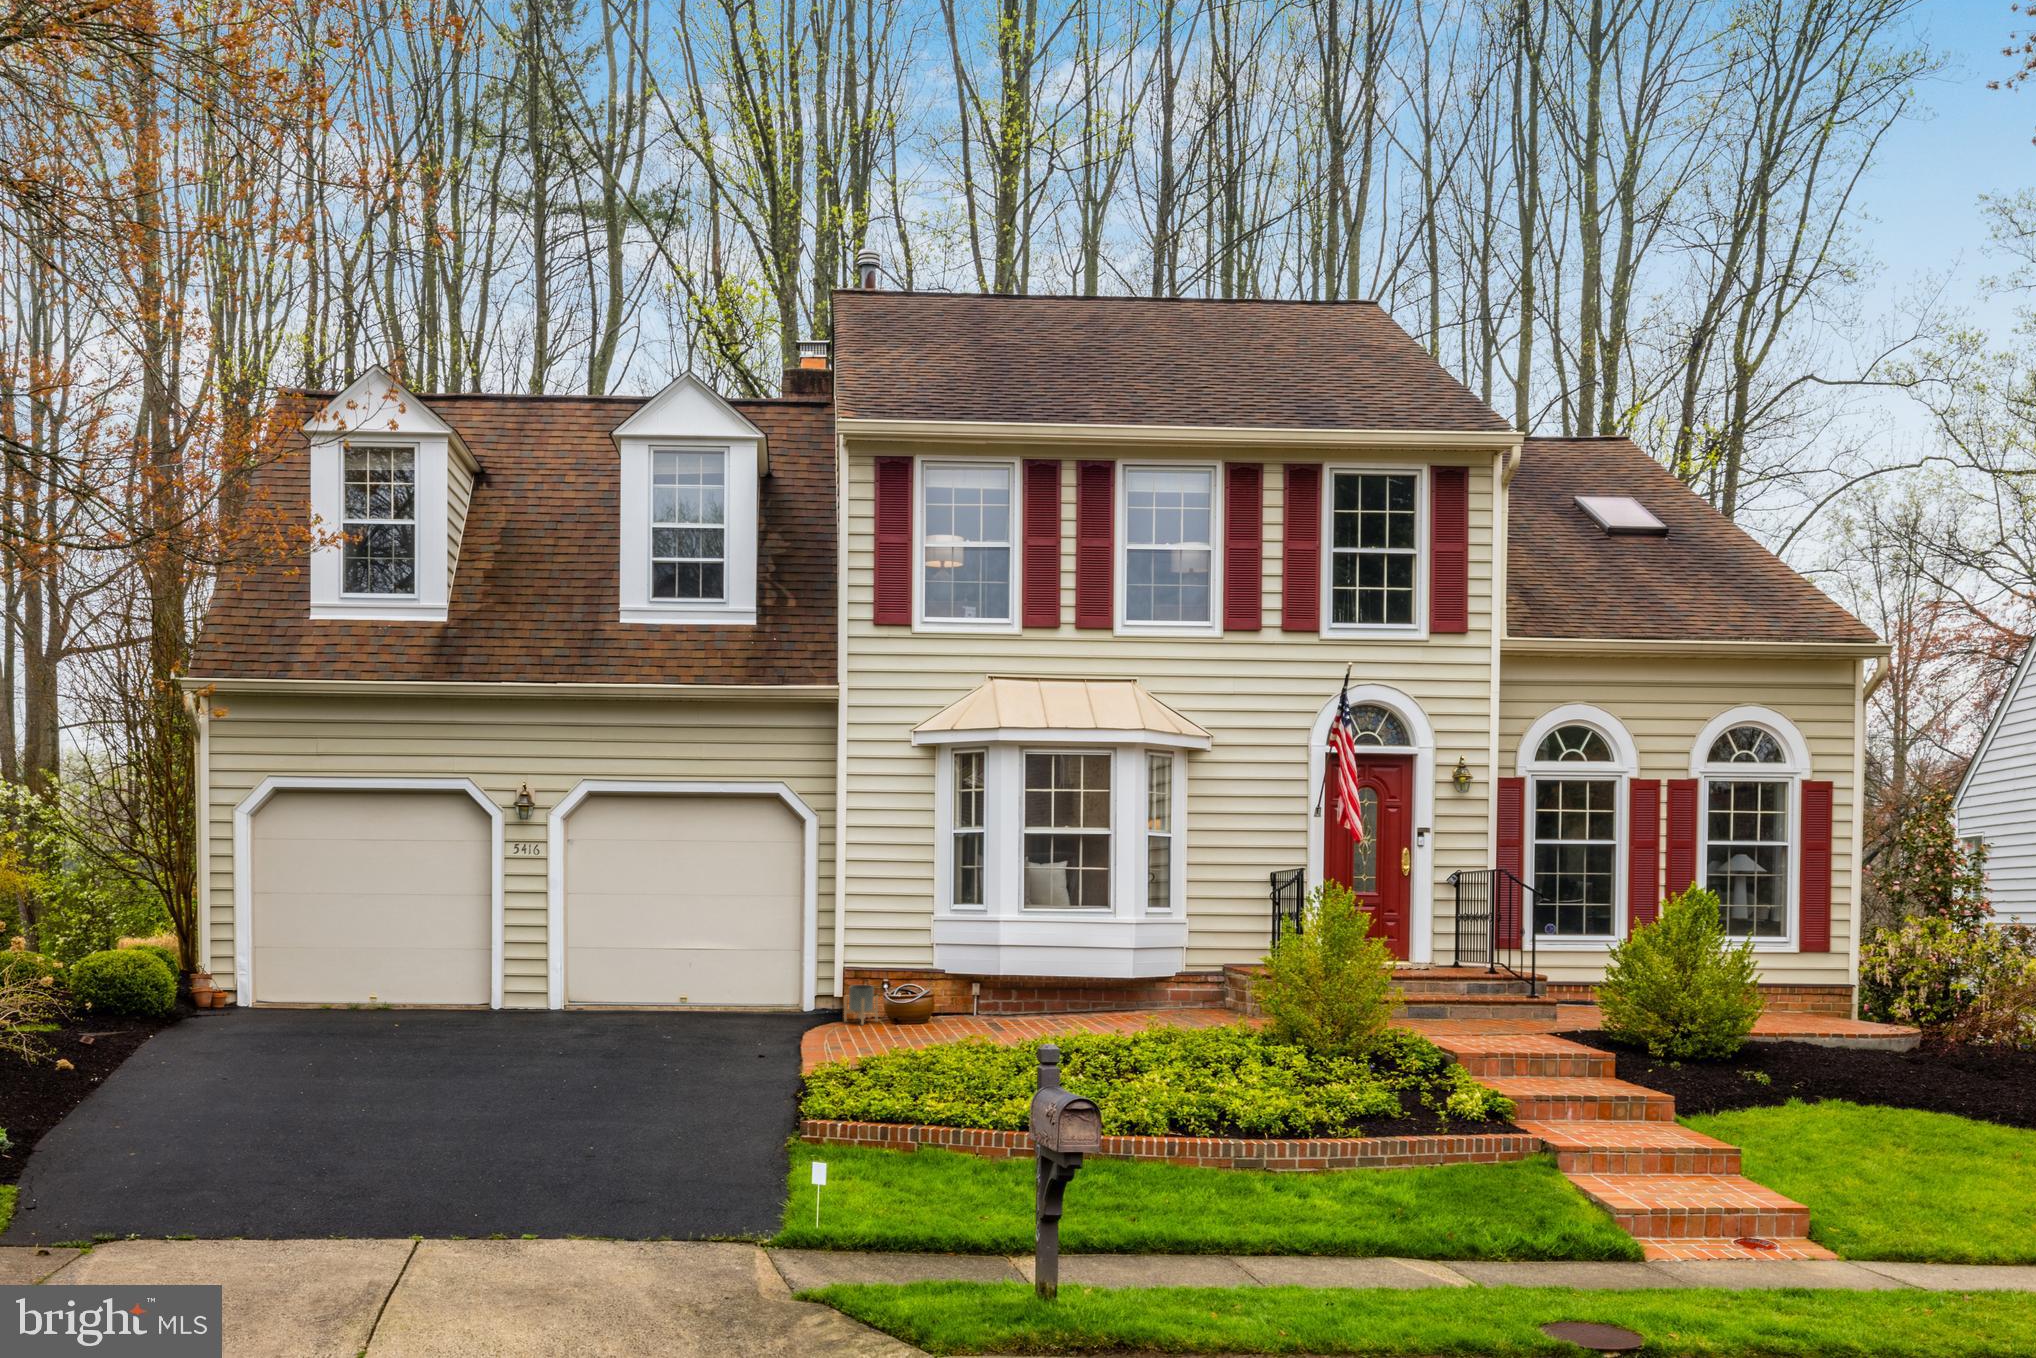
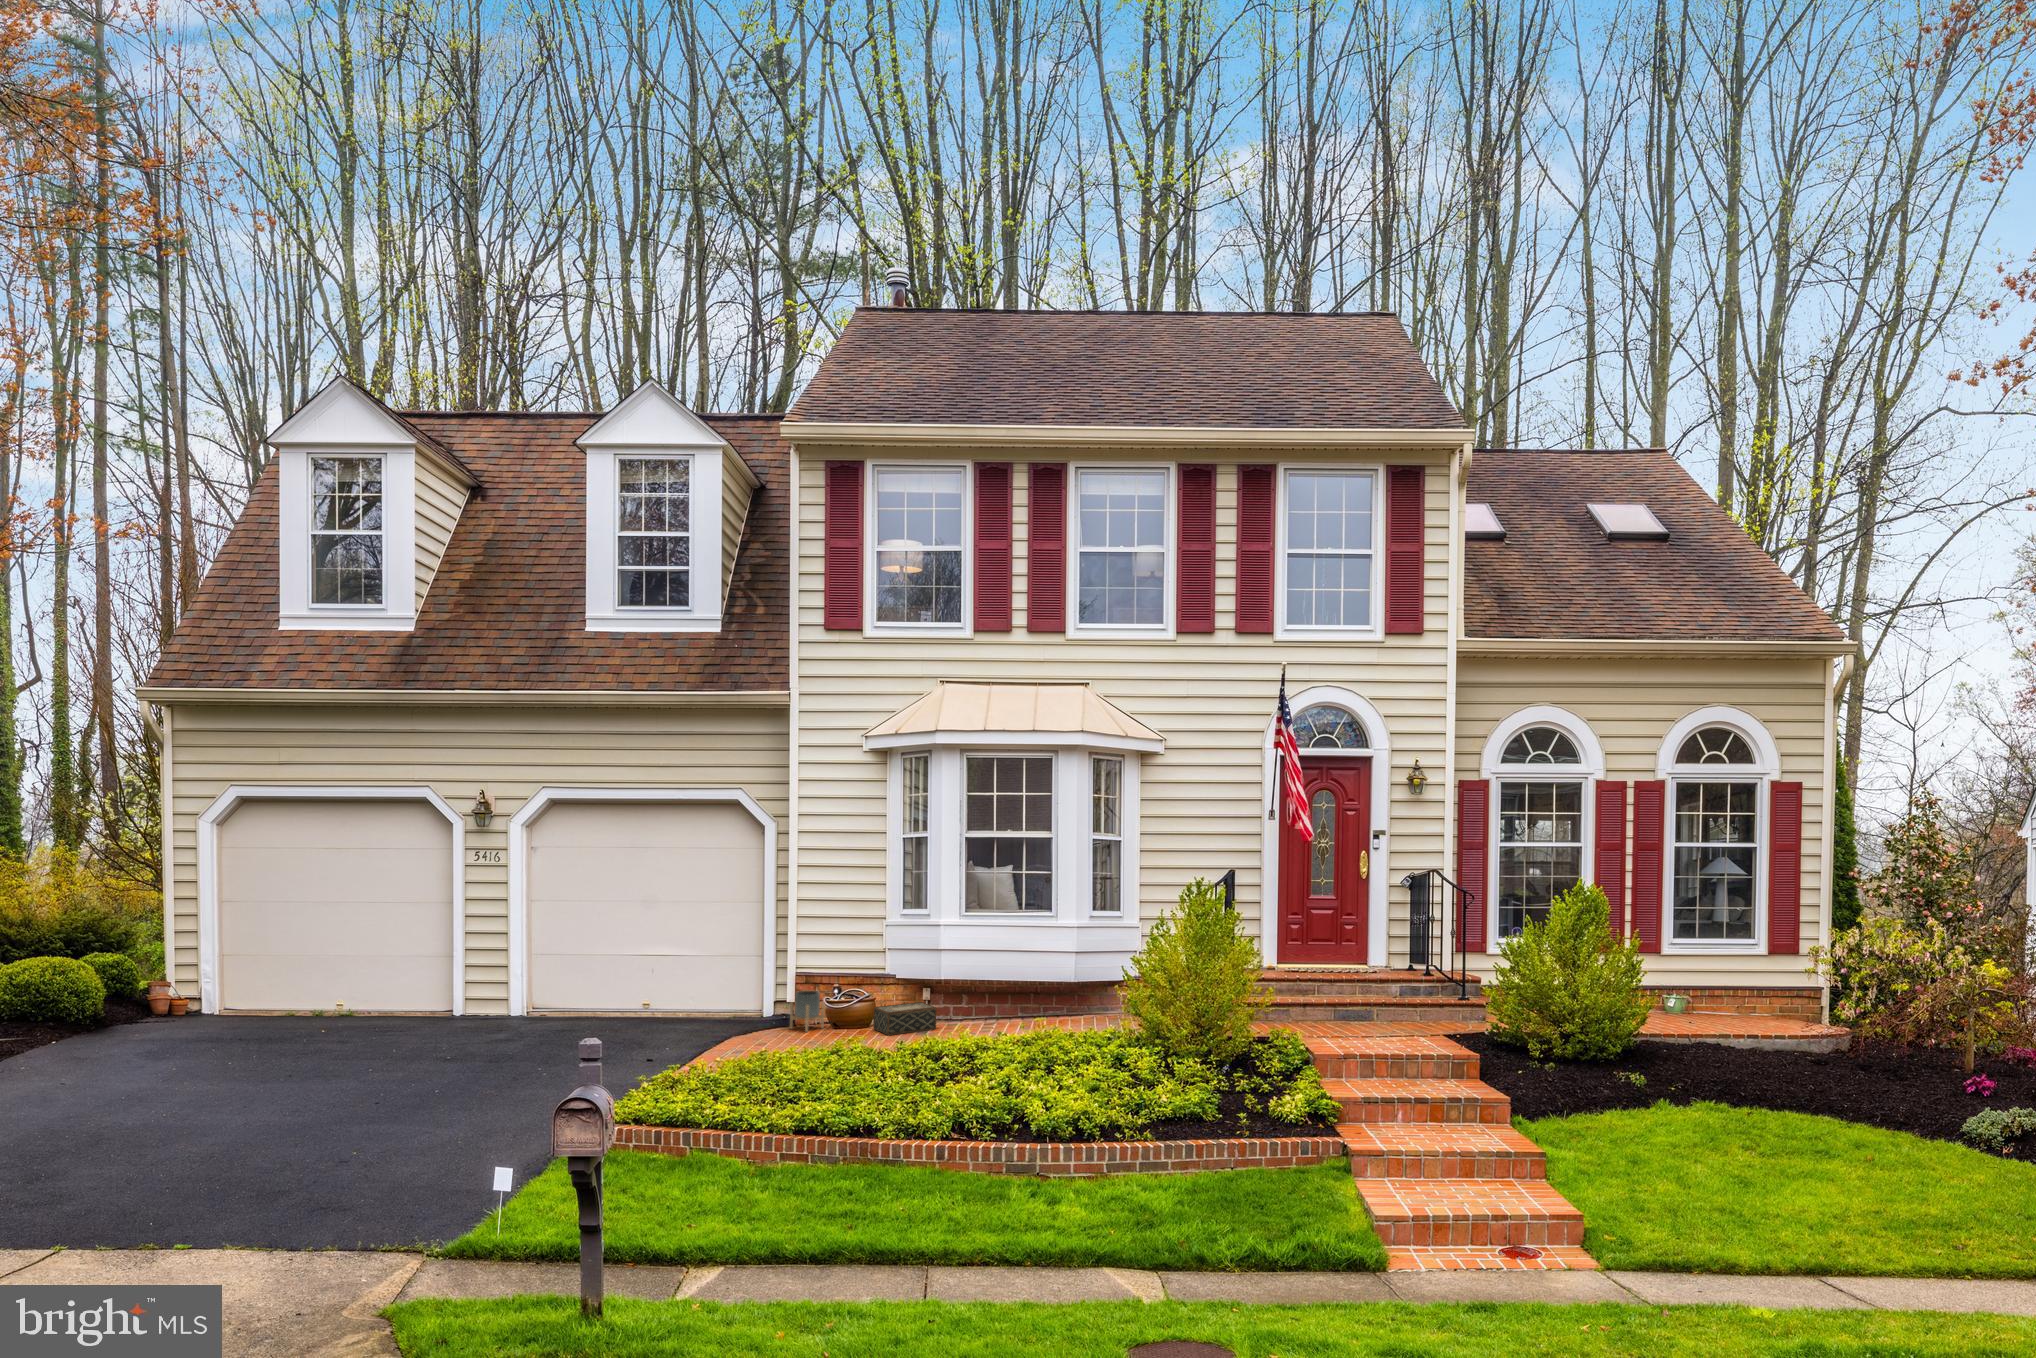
woven basket: none [927,996,989,1027] -> present [873,1002,936,1035]

